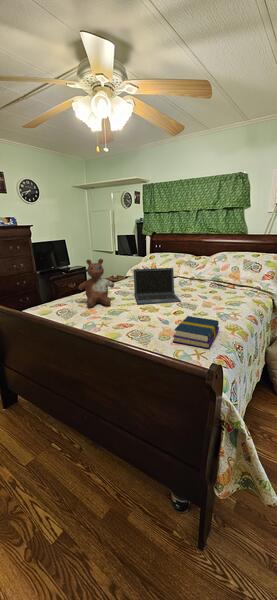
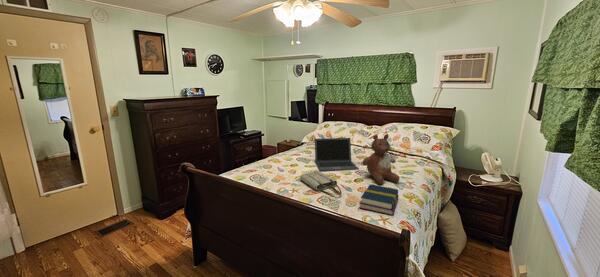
stuffed bear: present [78,259,114,307] -> present [362,134,399,184]
tote bag: none [114,304,156,328] -> present [300,171,342,195]

